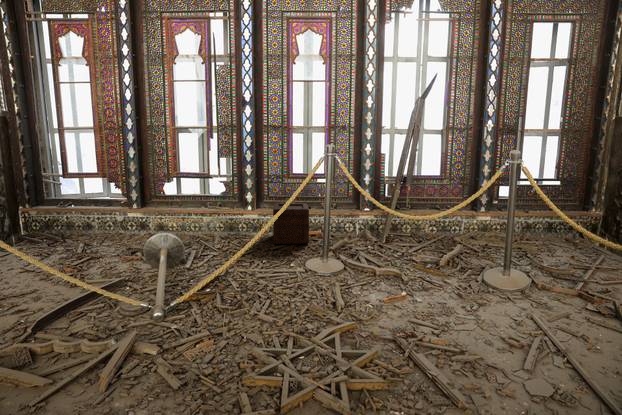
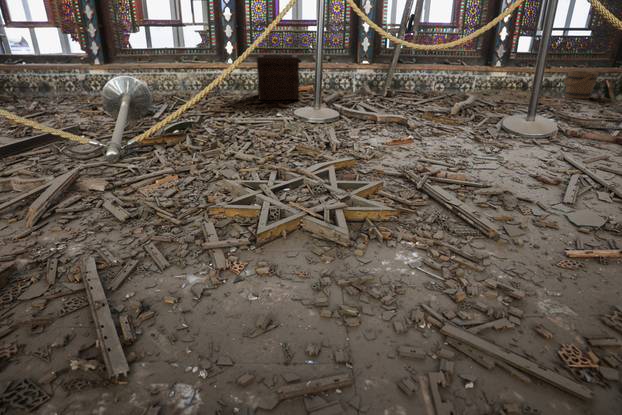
bucket: none [541,218,569,243] -> present [564,71,598,99]

